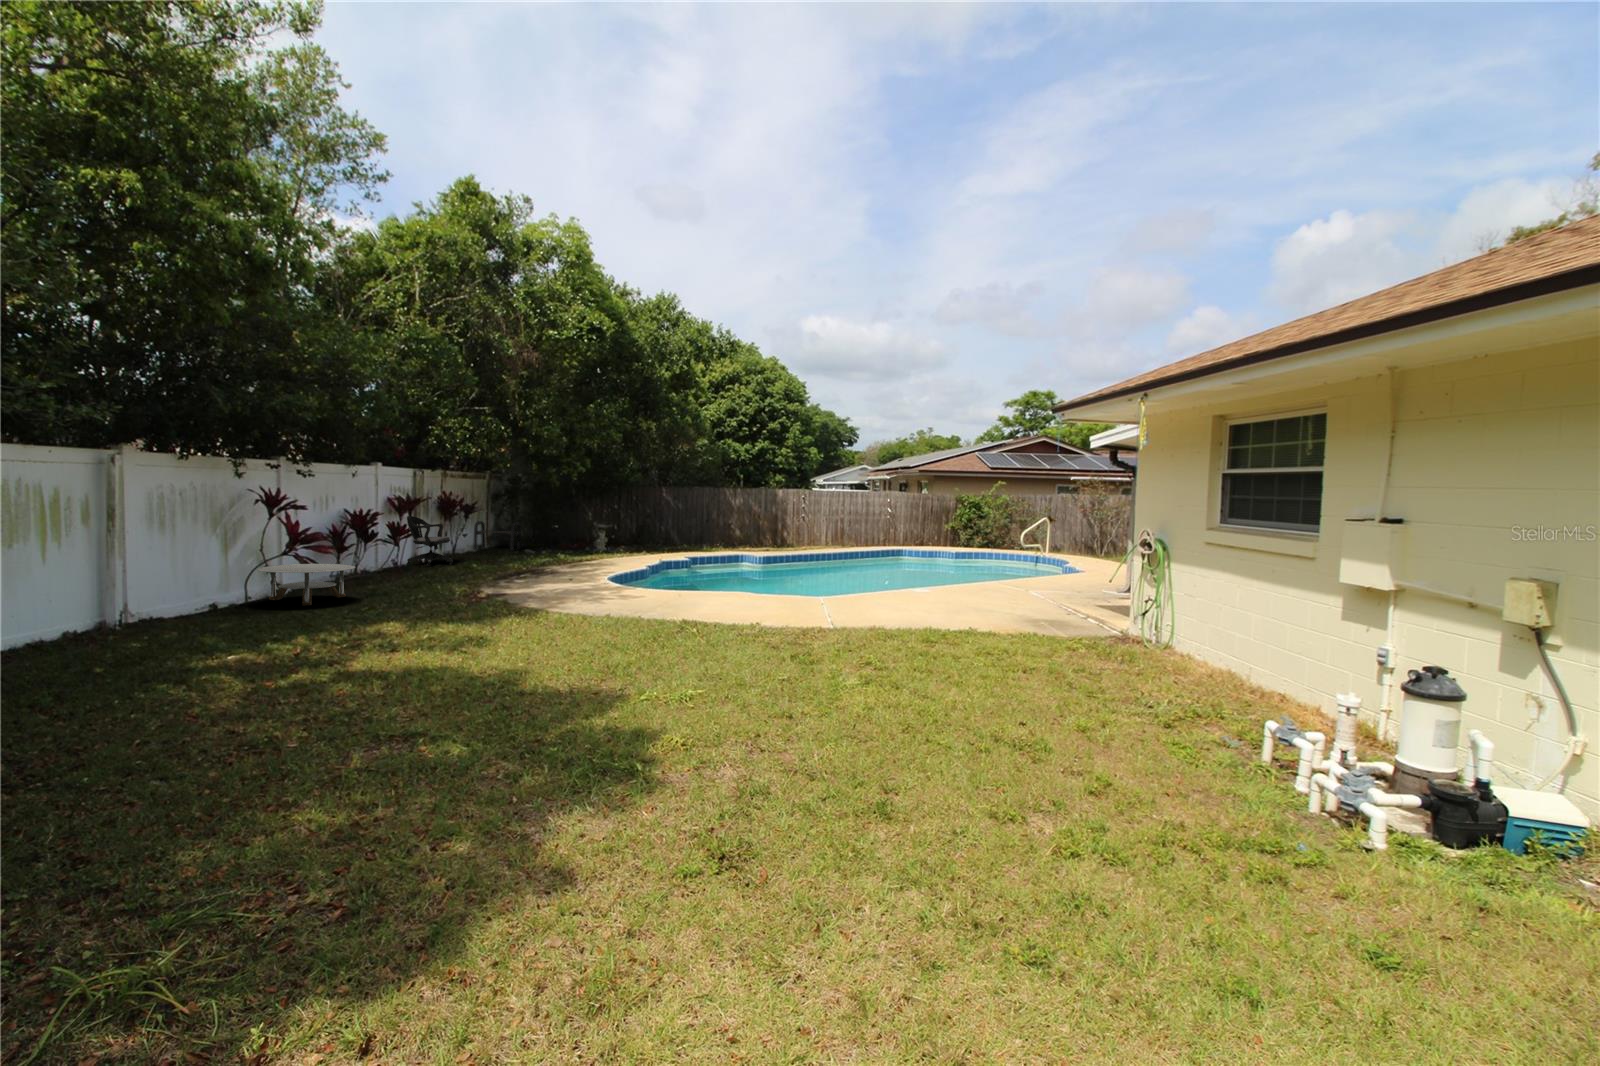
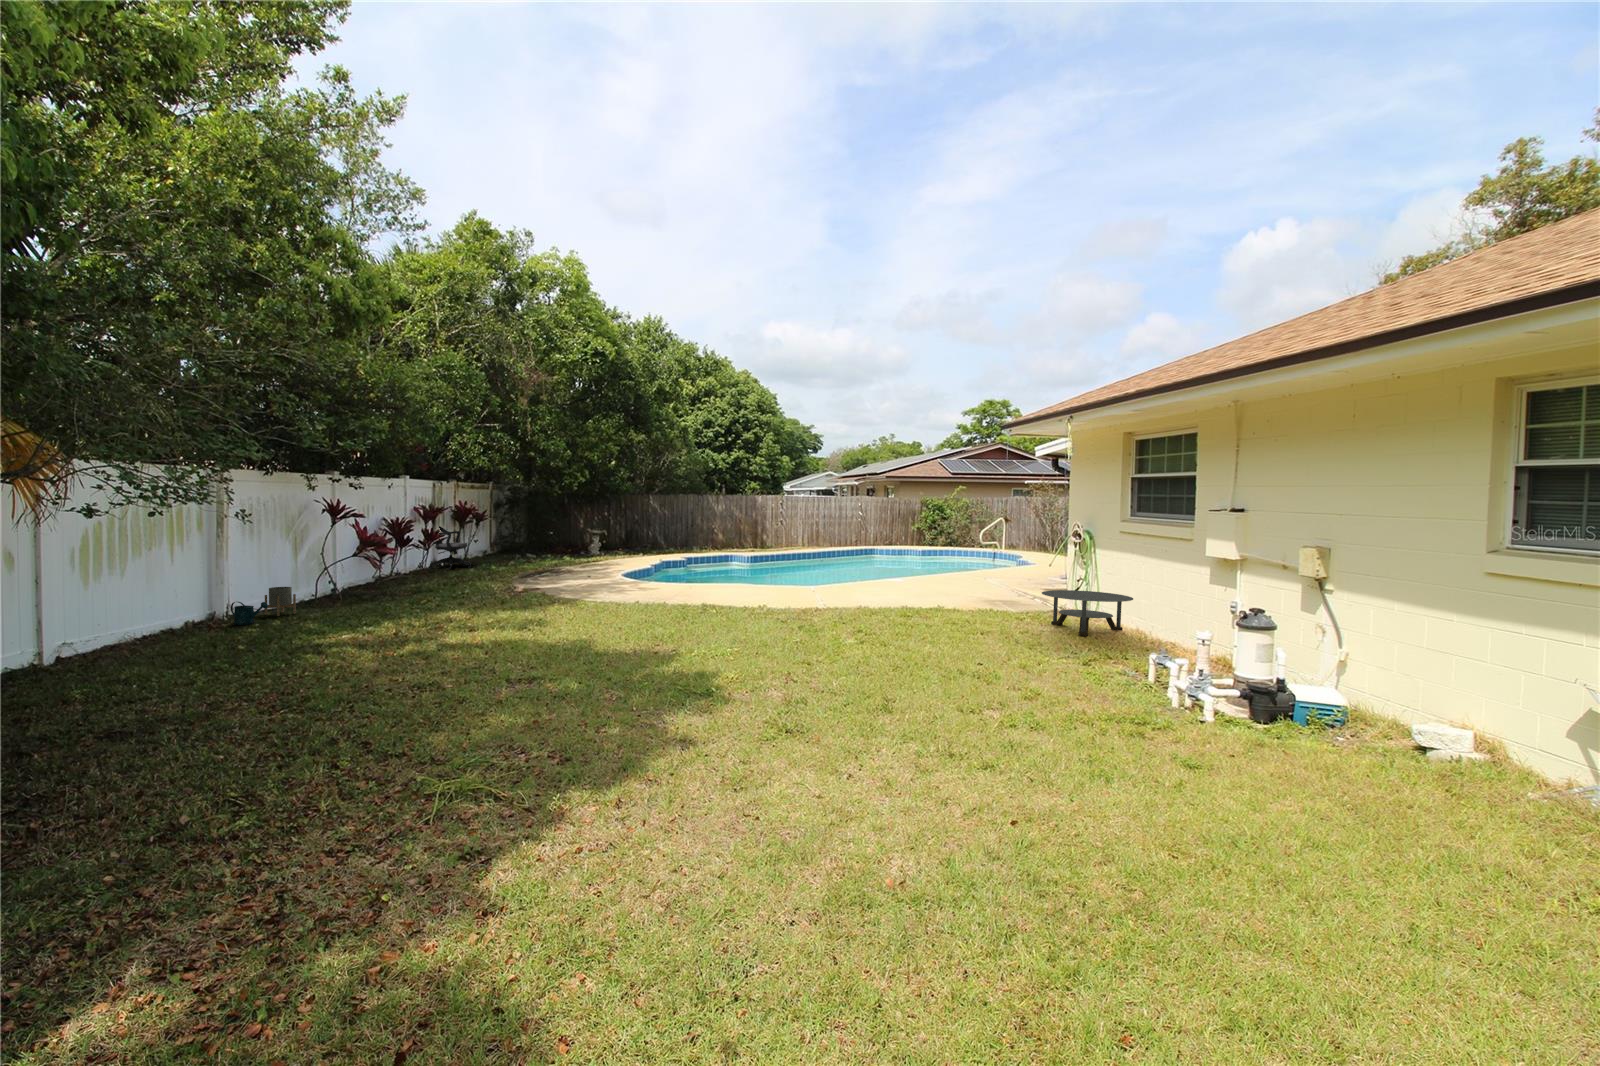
bench: present [473,521,521,551] -> none [479,529,523,556]
round table: present [257,564,355,606] -> present [1042,590,1133,636]
planter: none [163,590,202,624] -> present [265,587,296,616]
watering can: none [110,608,153,636] -> present [231,602,268,625]

